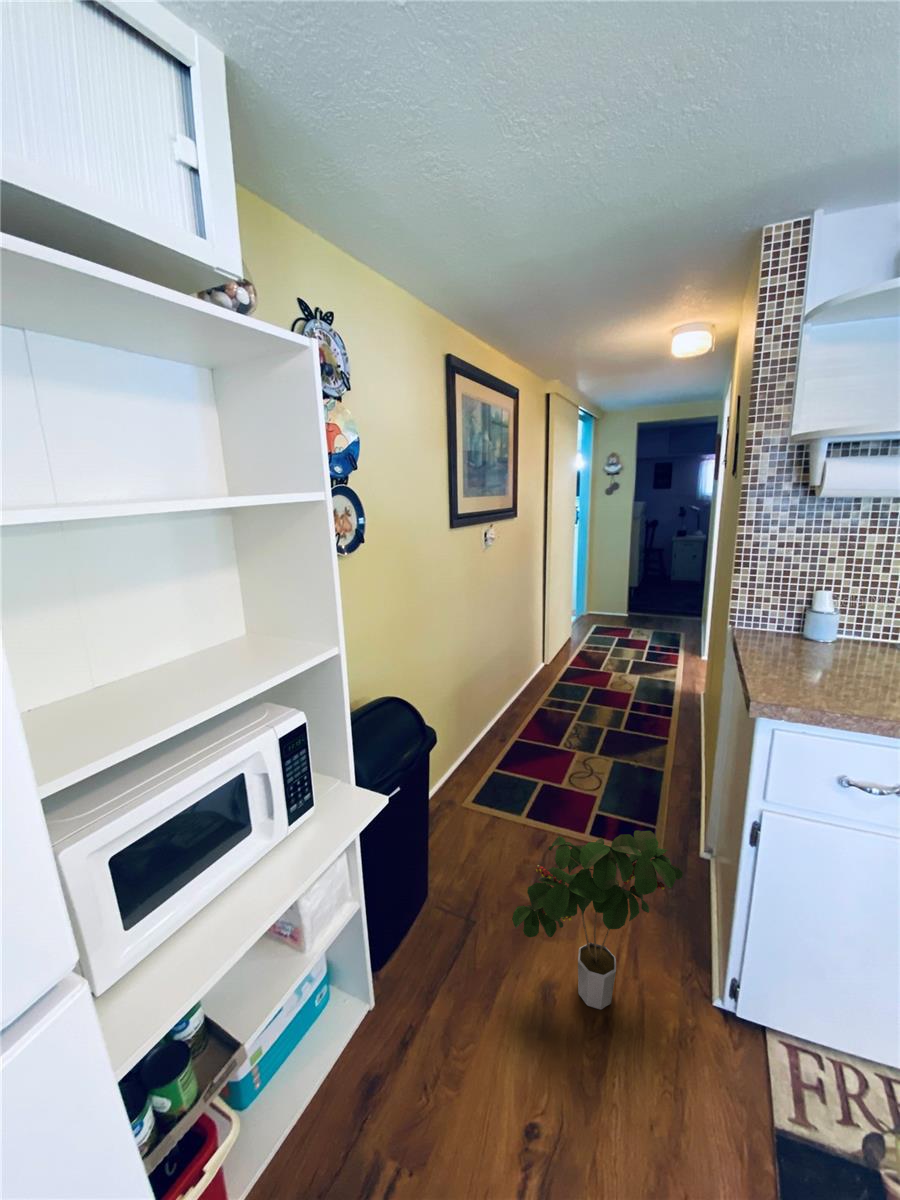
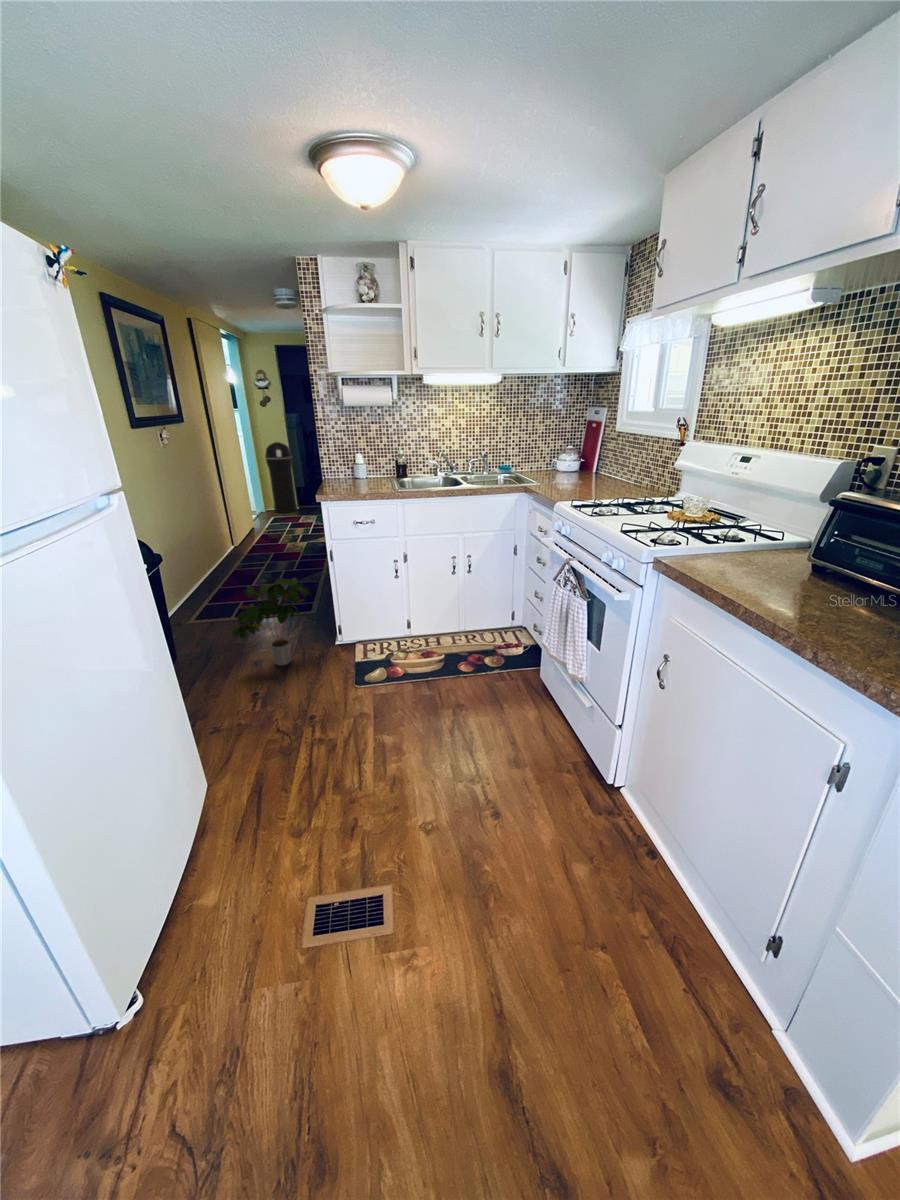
trash can: none [598,536,633,621] -> present [265,442,297,513]

